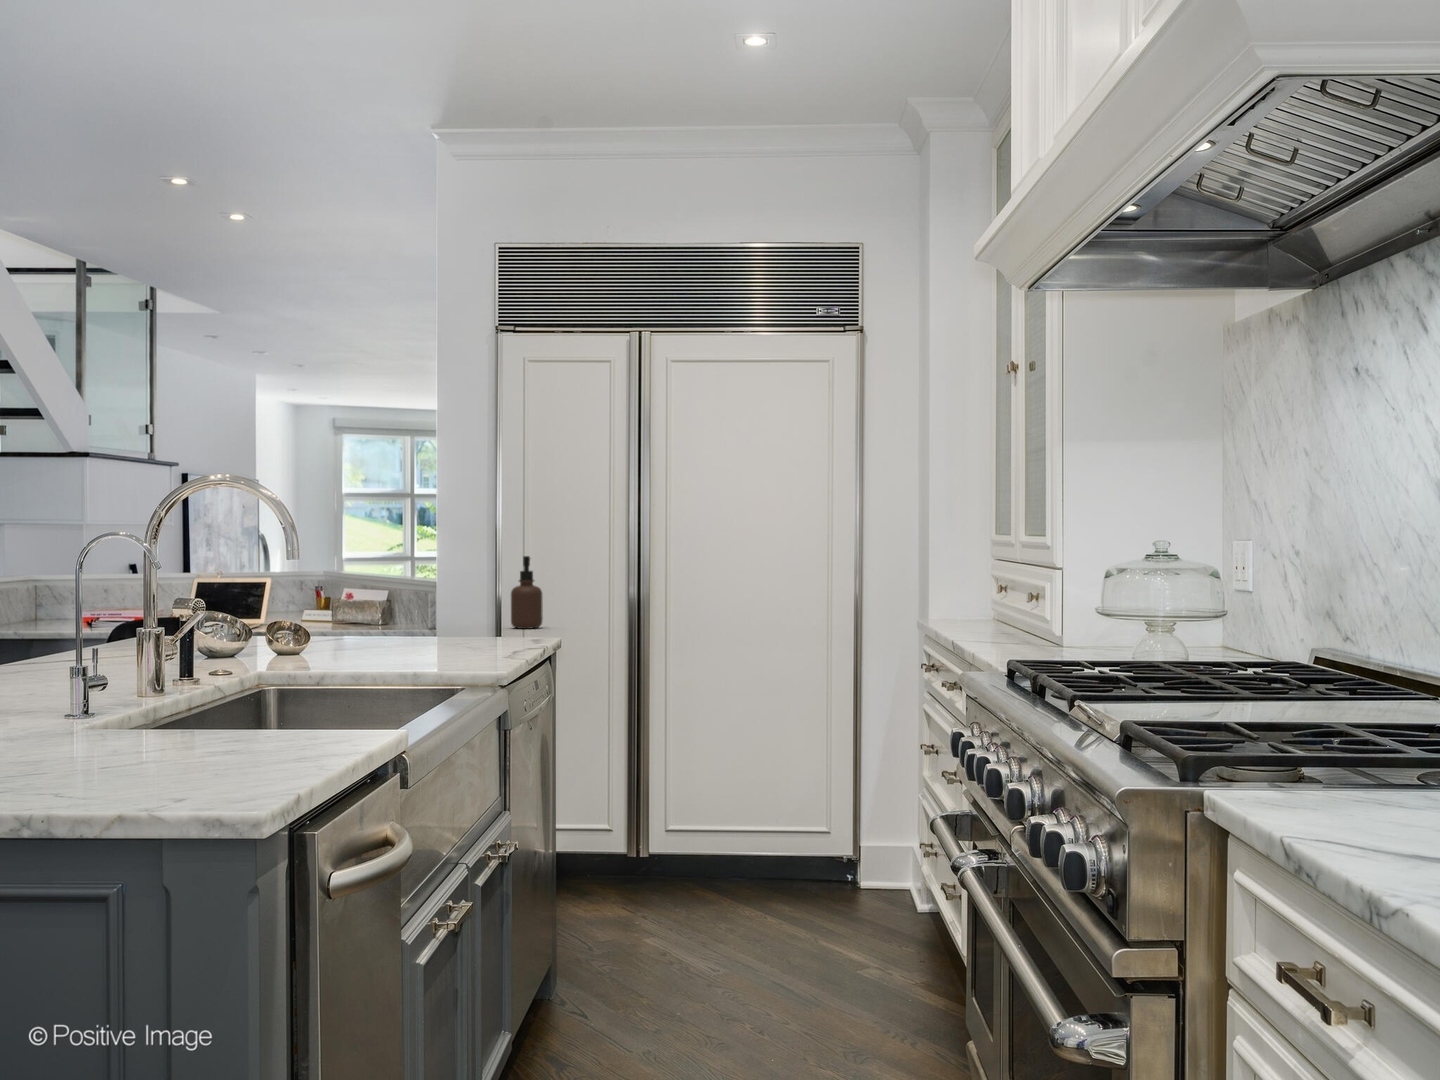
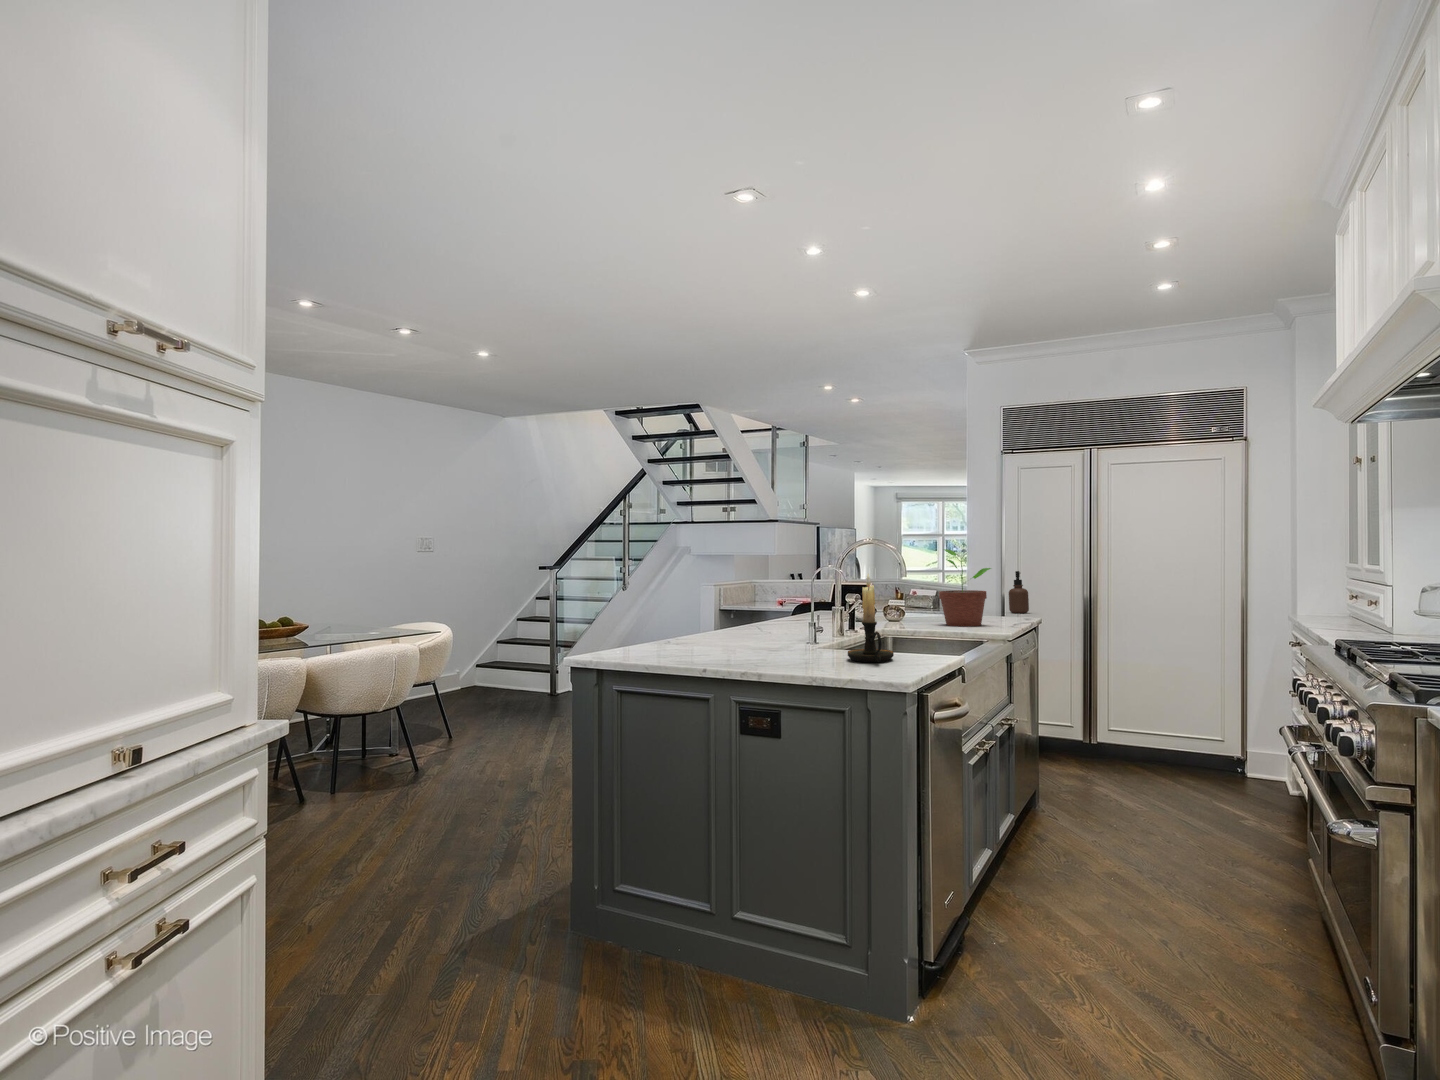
potted plant: none [381,508,484,660] -> present [939,549,991,626]
candle holder: none [117,546,245,772] -> present [848,574,894,662]

